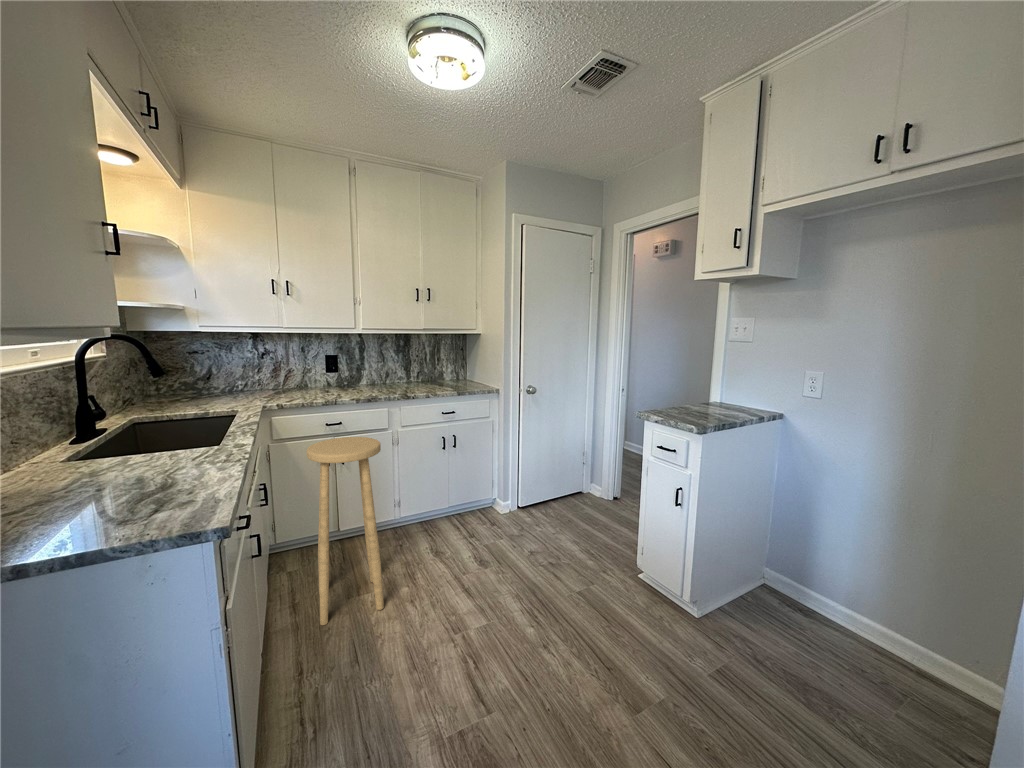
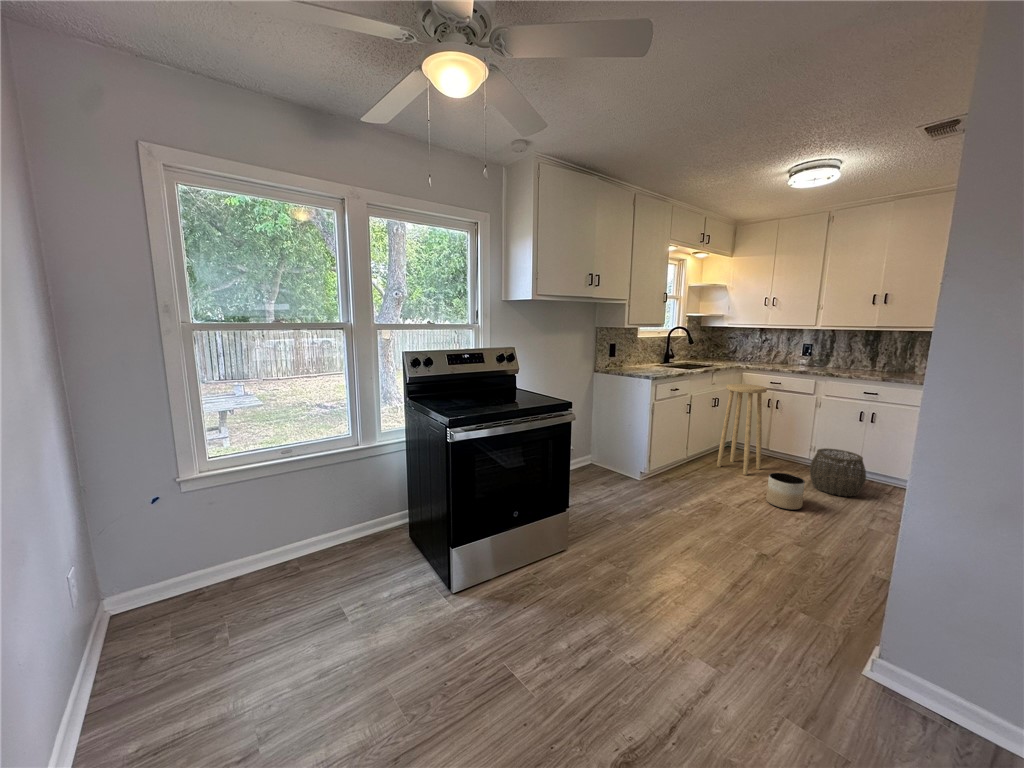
woven basket: none [443,495,505,567] -> present [809,448,866,497]
planter: none [473,572,524,646] -> present [766,473,805,510]

